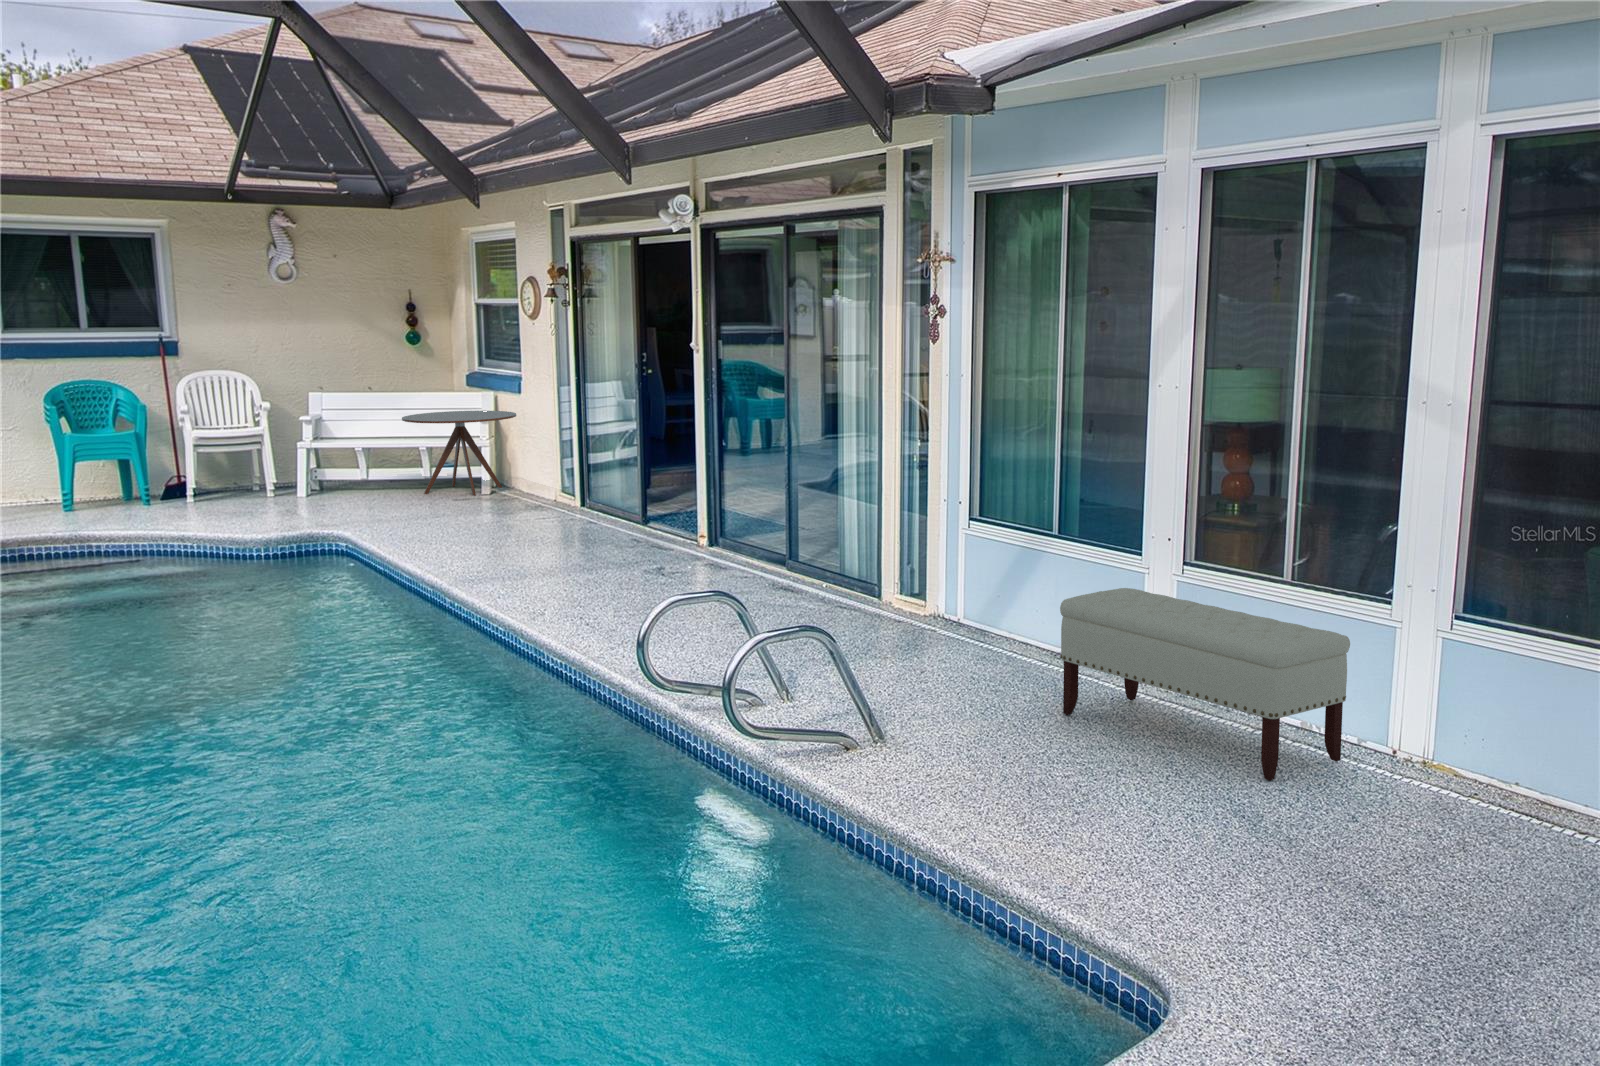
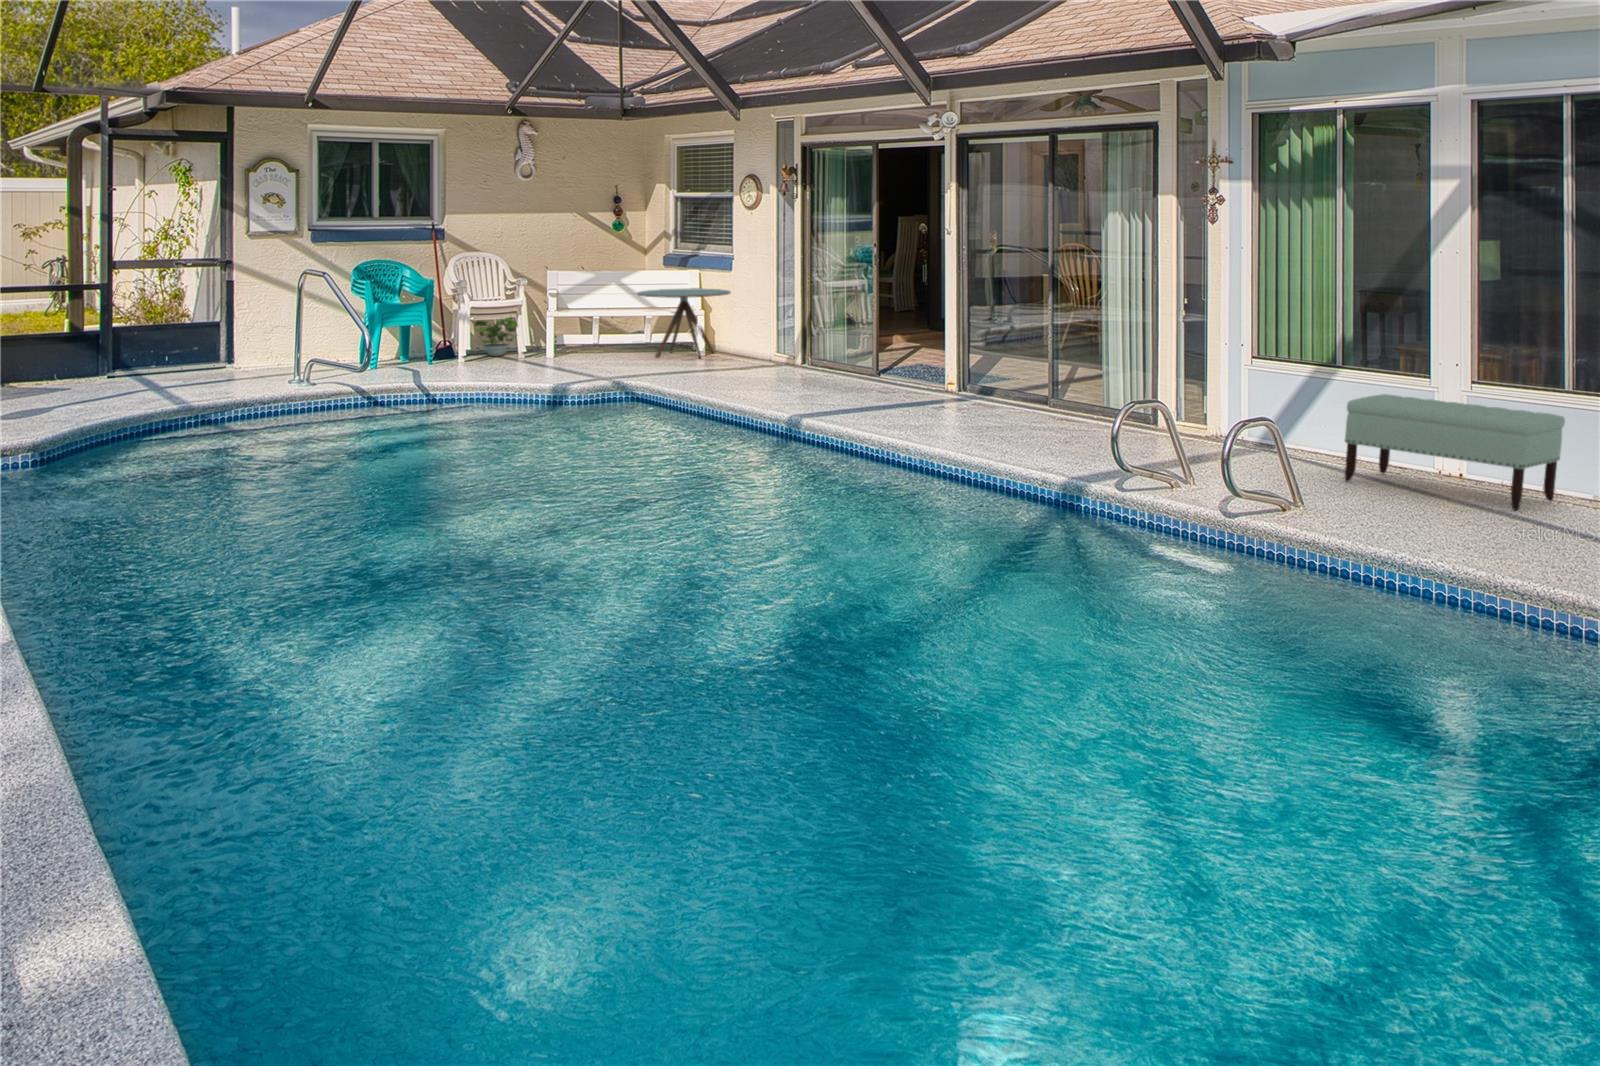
potted plant: none [218,443,271,492] -> present [475,317,518,356]

